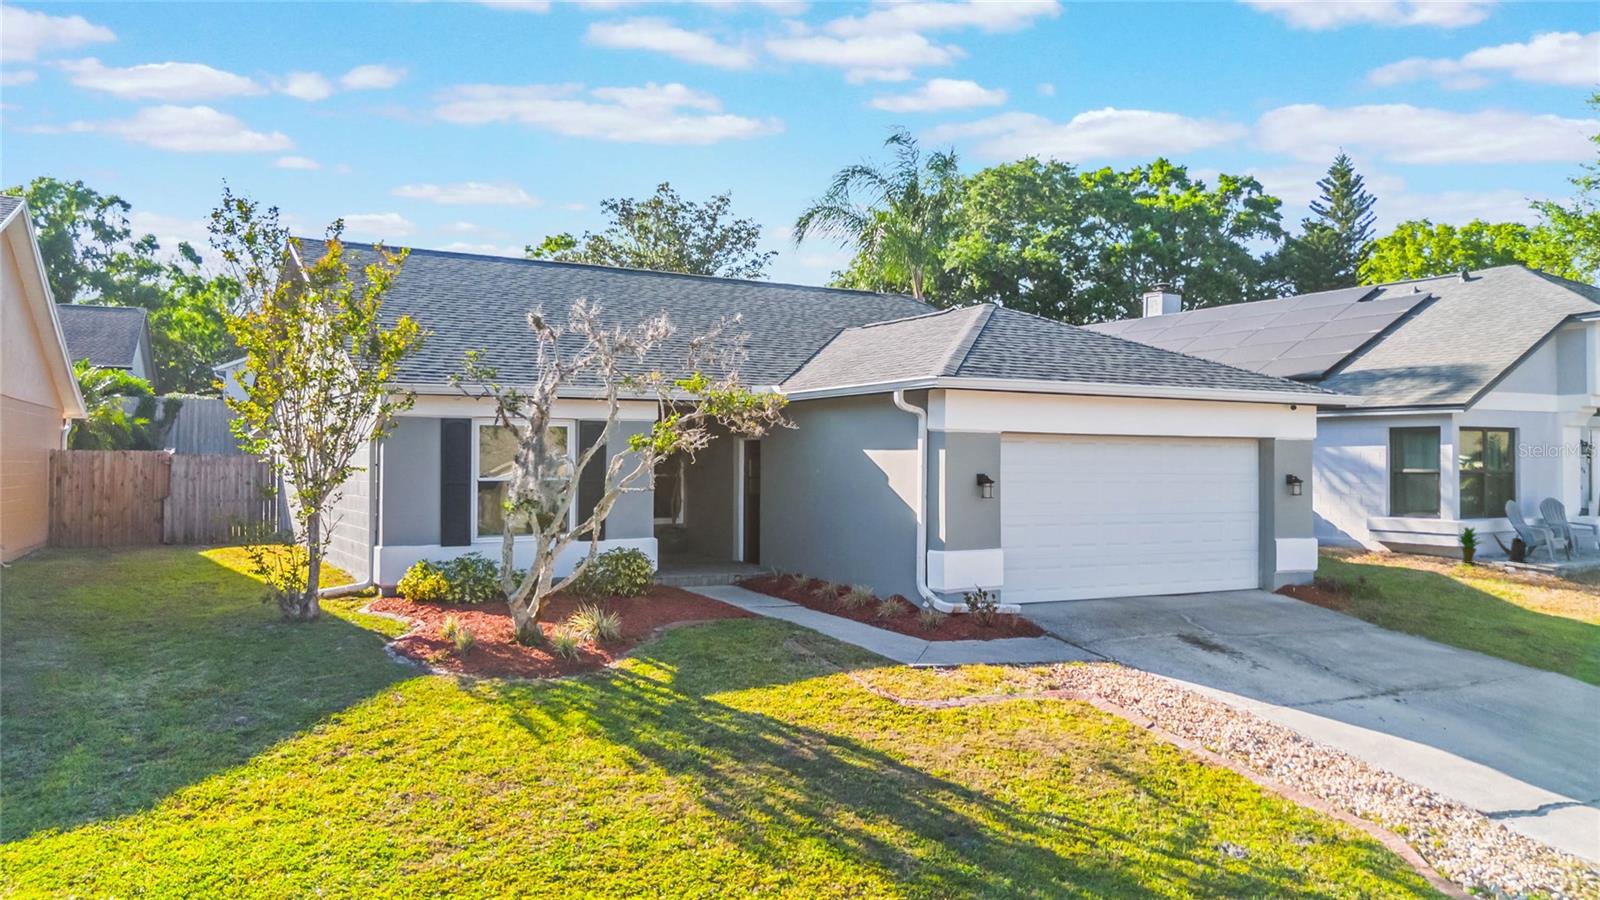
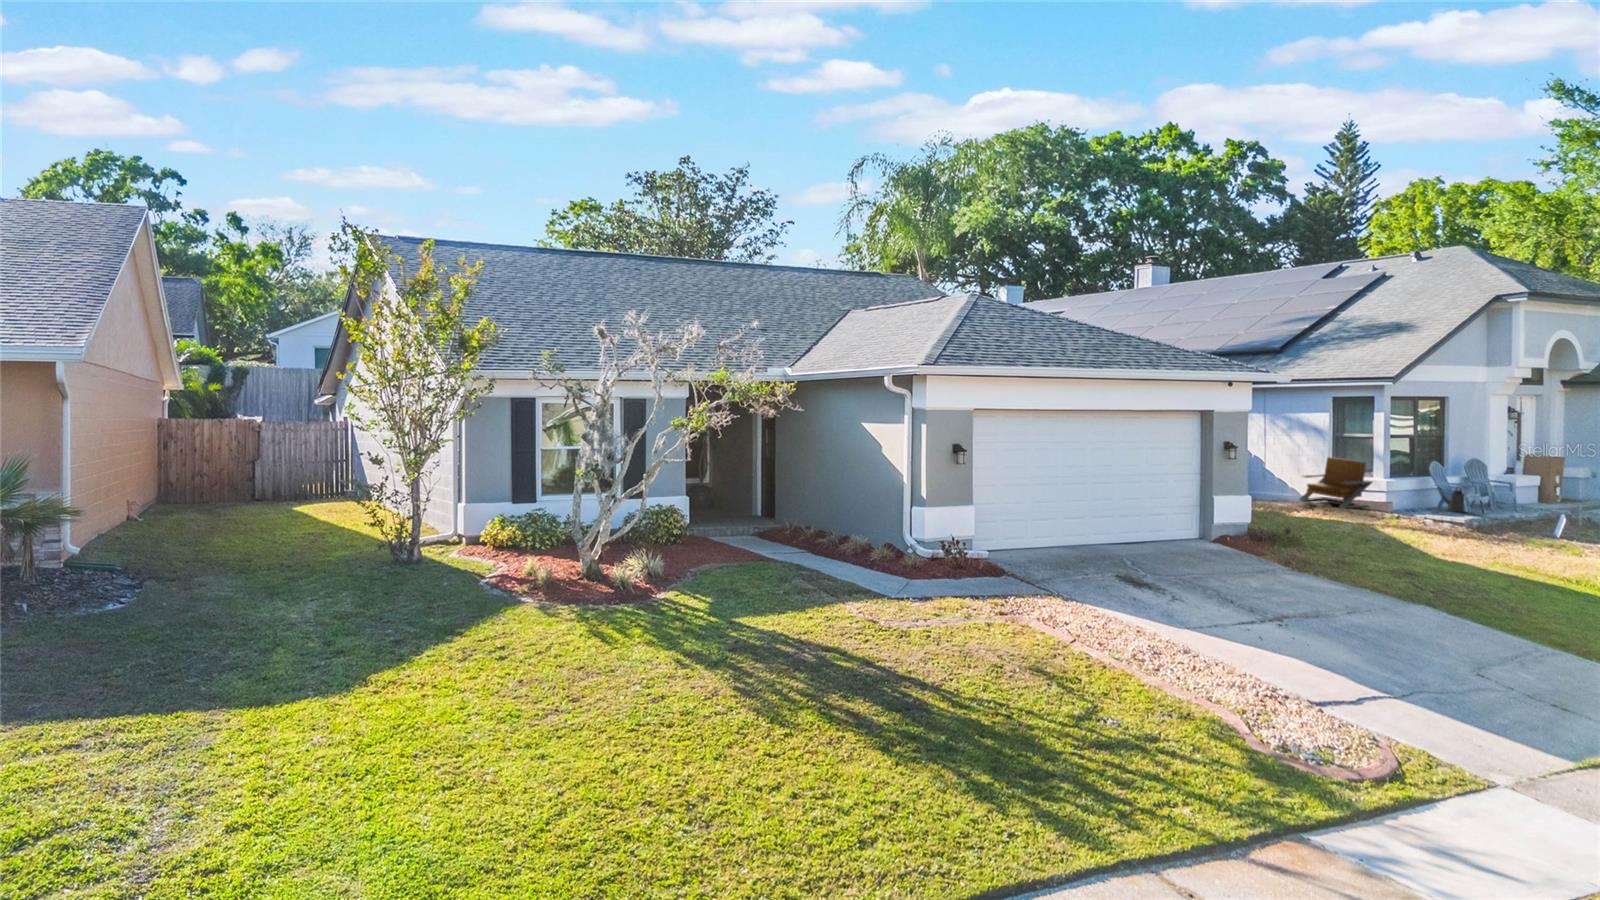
lounge chair: none [1341,501,1424,558] -> present [1300,457,1372,508]
potted plant: present [1458,528,1481,563] -> none [1397,481,1425,513]

